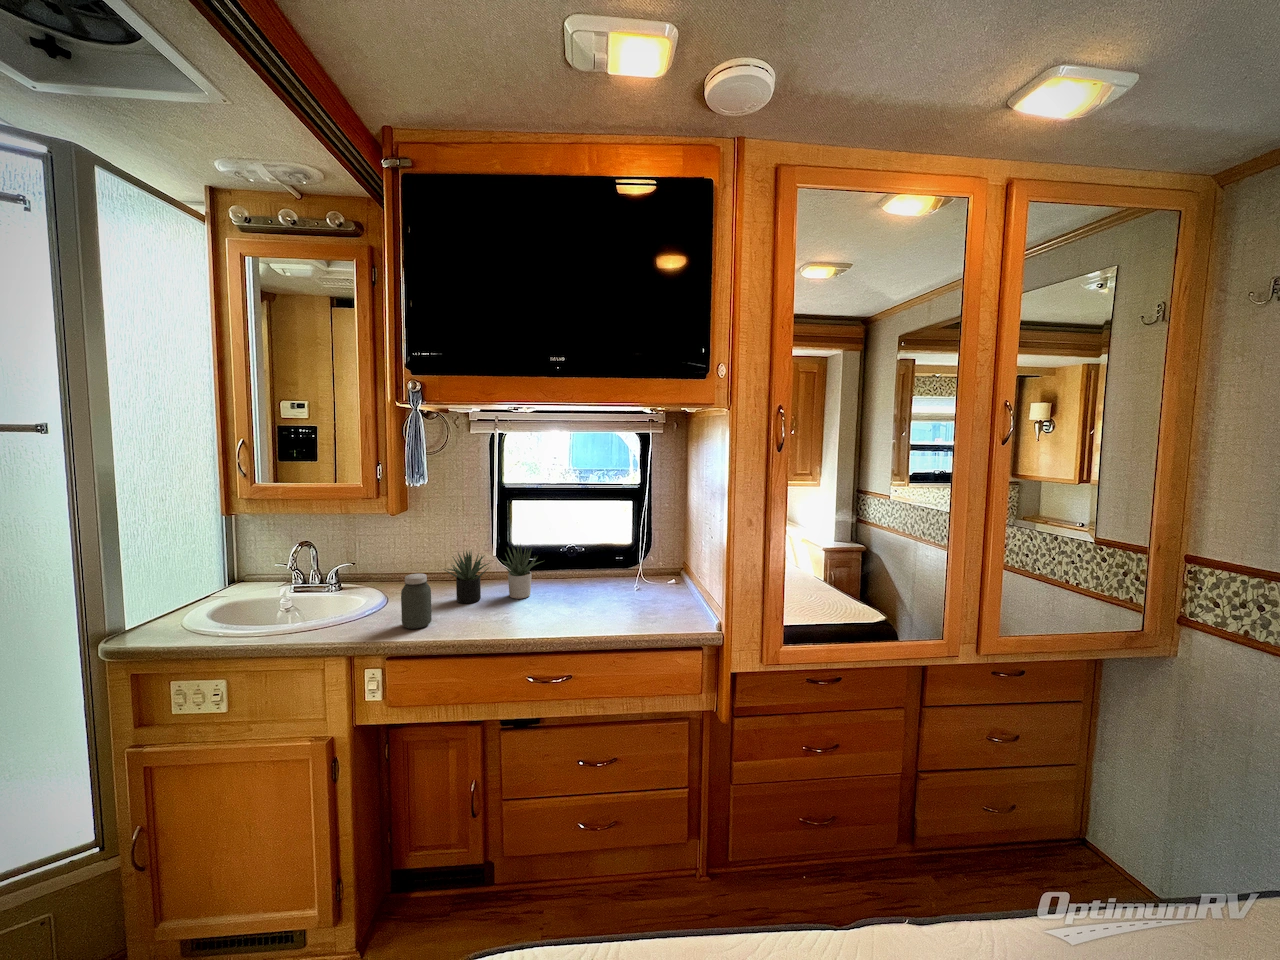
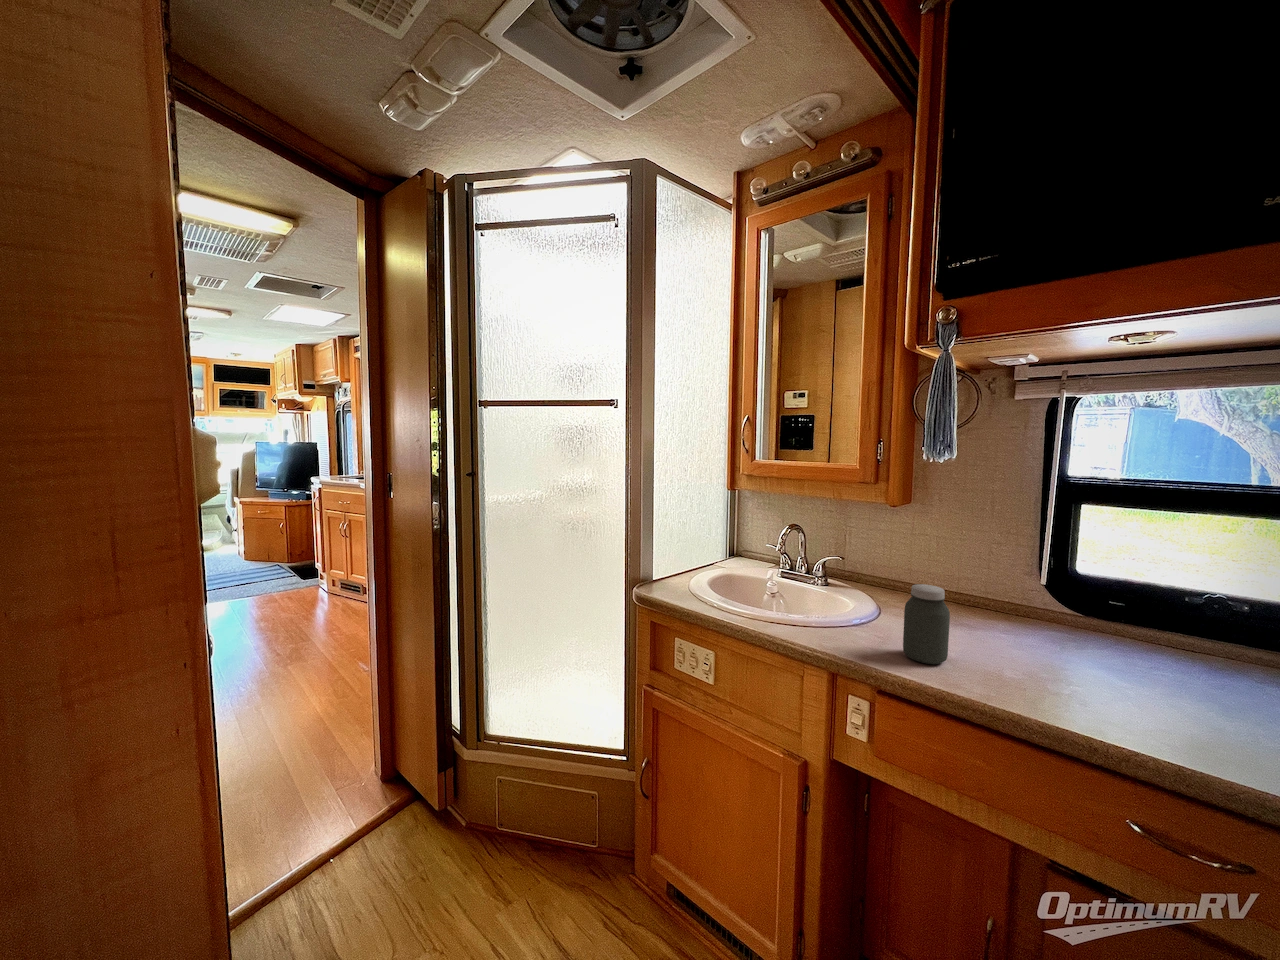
succulent plant: present [443,545,543,603] -> none [961,564,1174,669]

